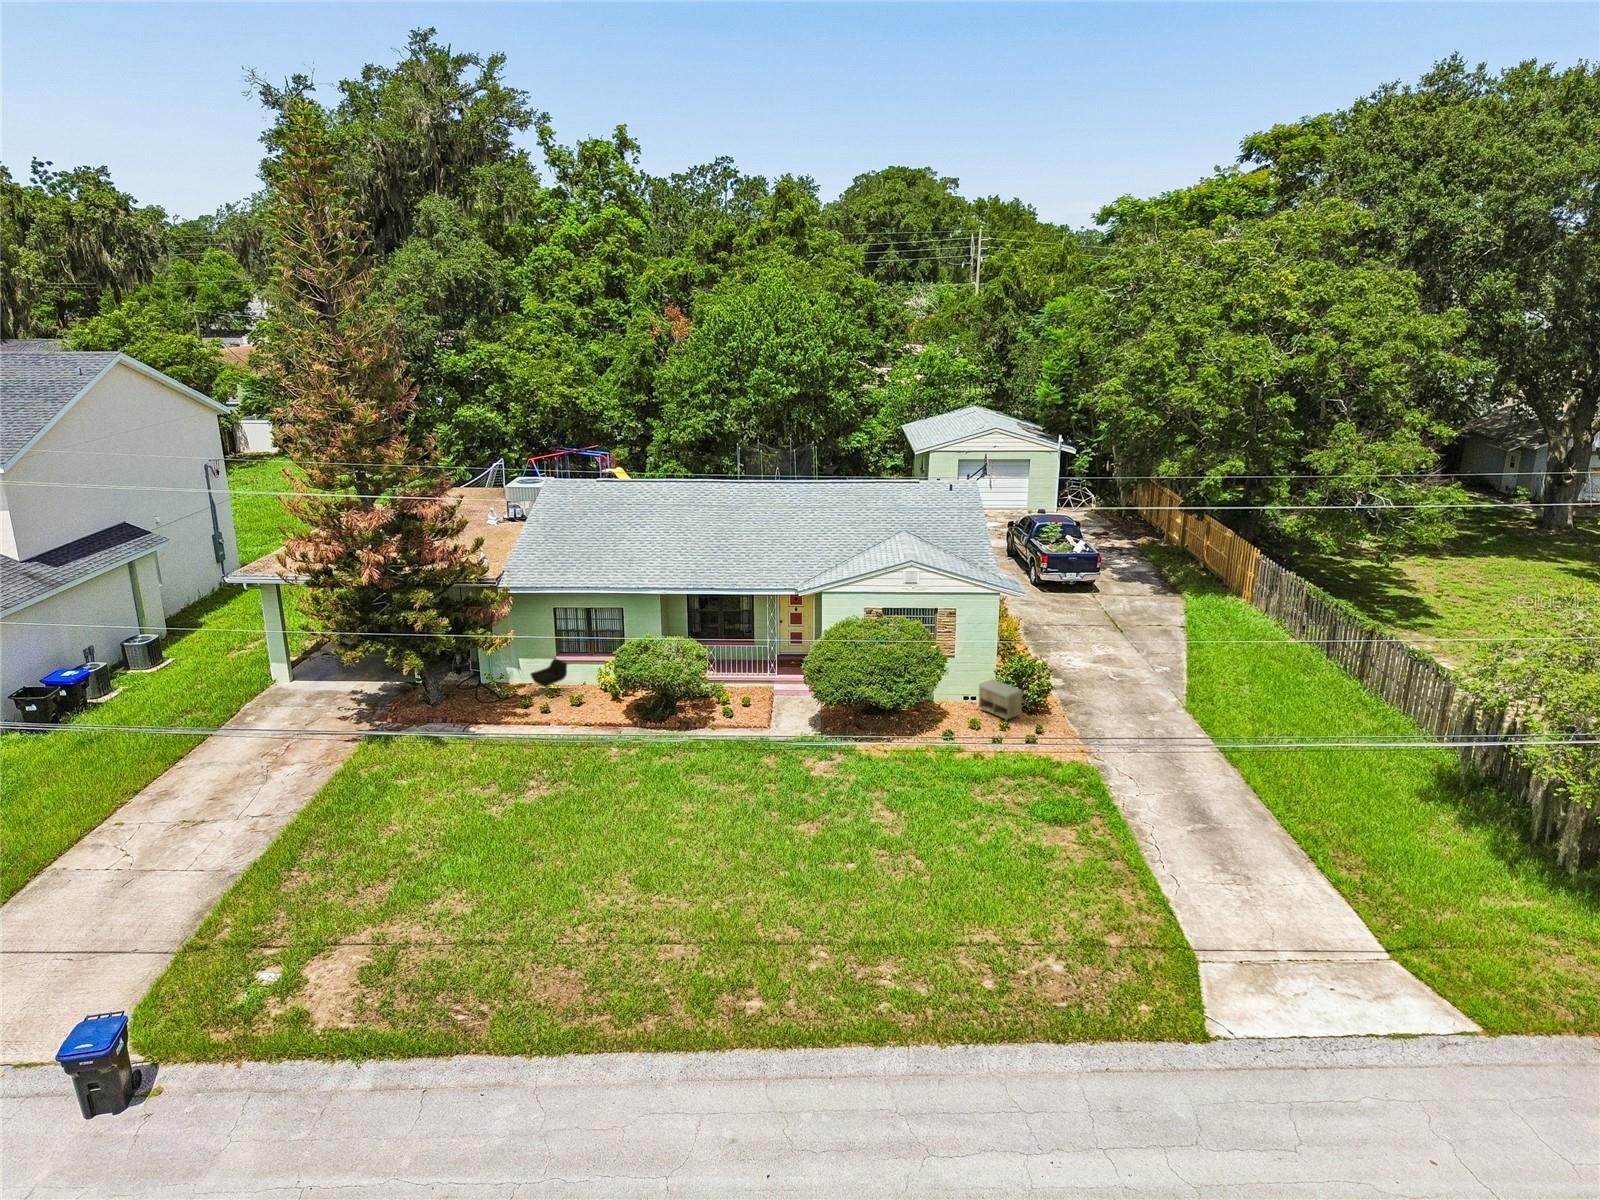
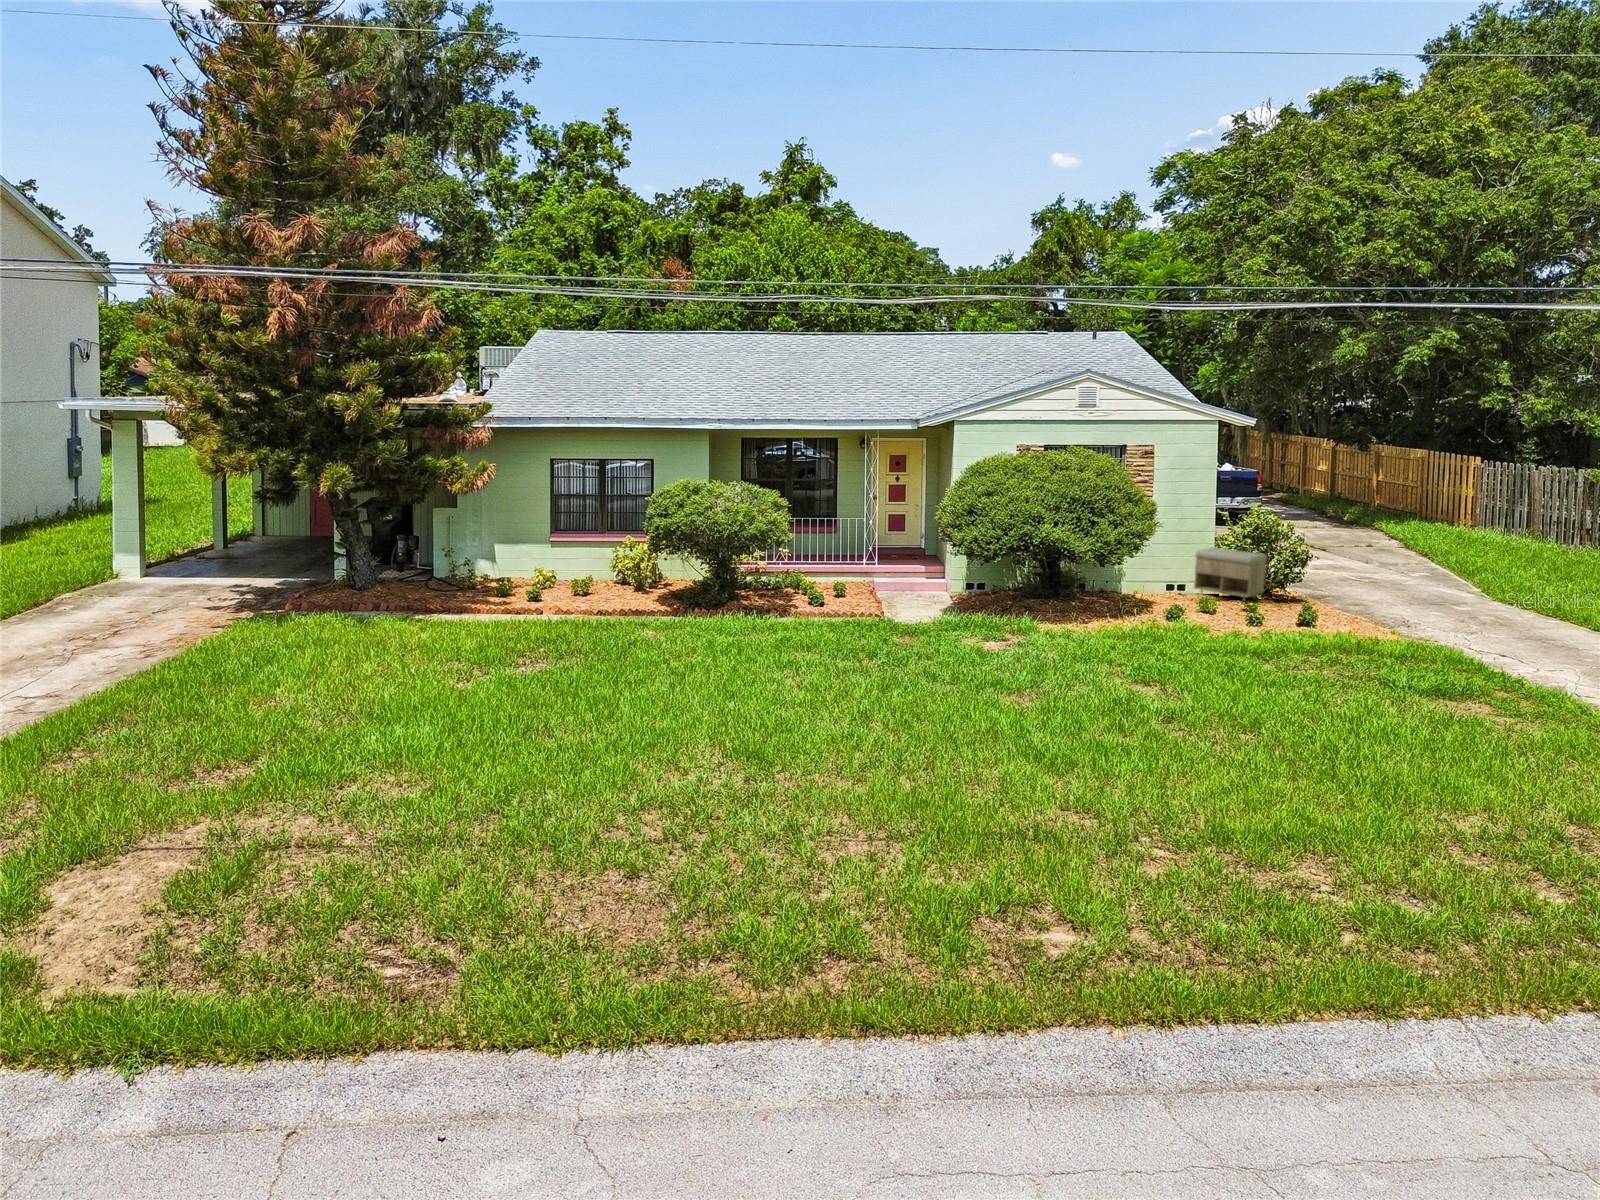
lounge chair: present [531,659,567,691] -> none [513,537,569,584]

